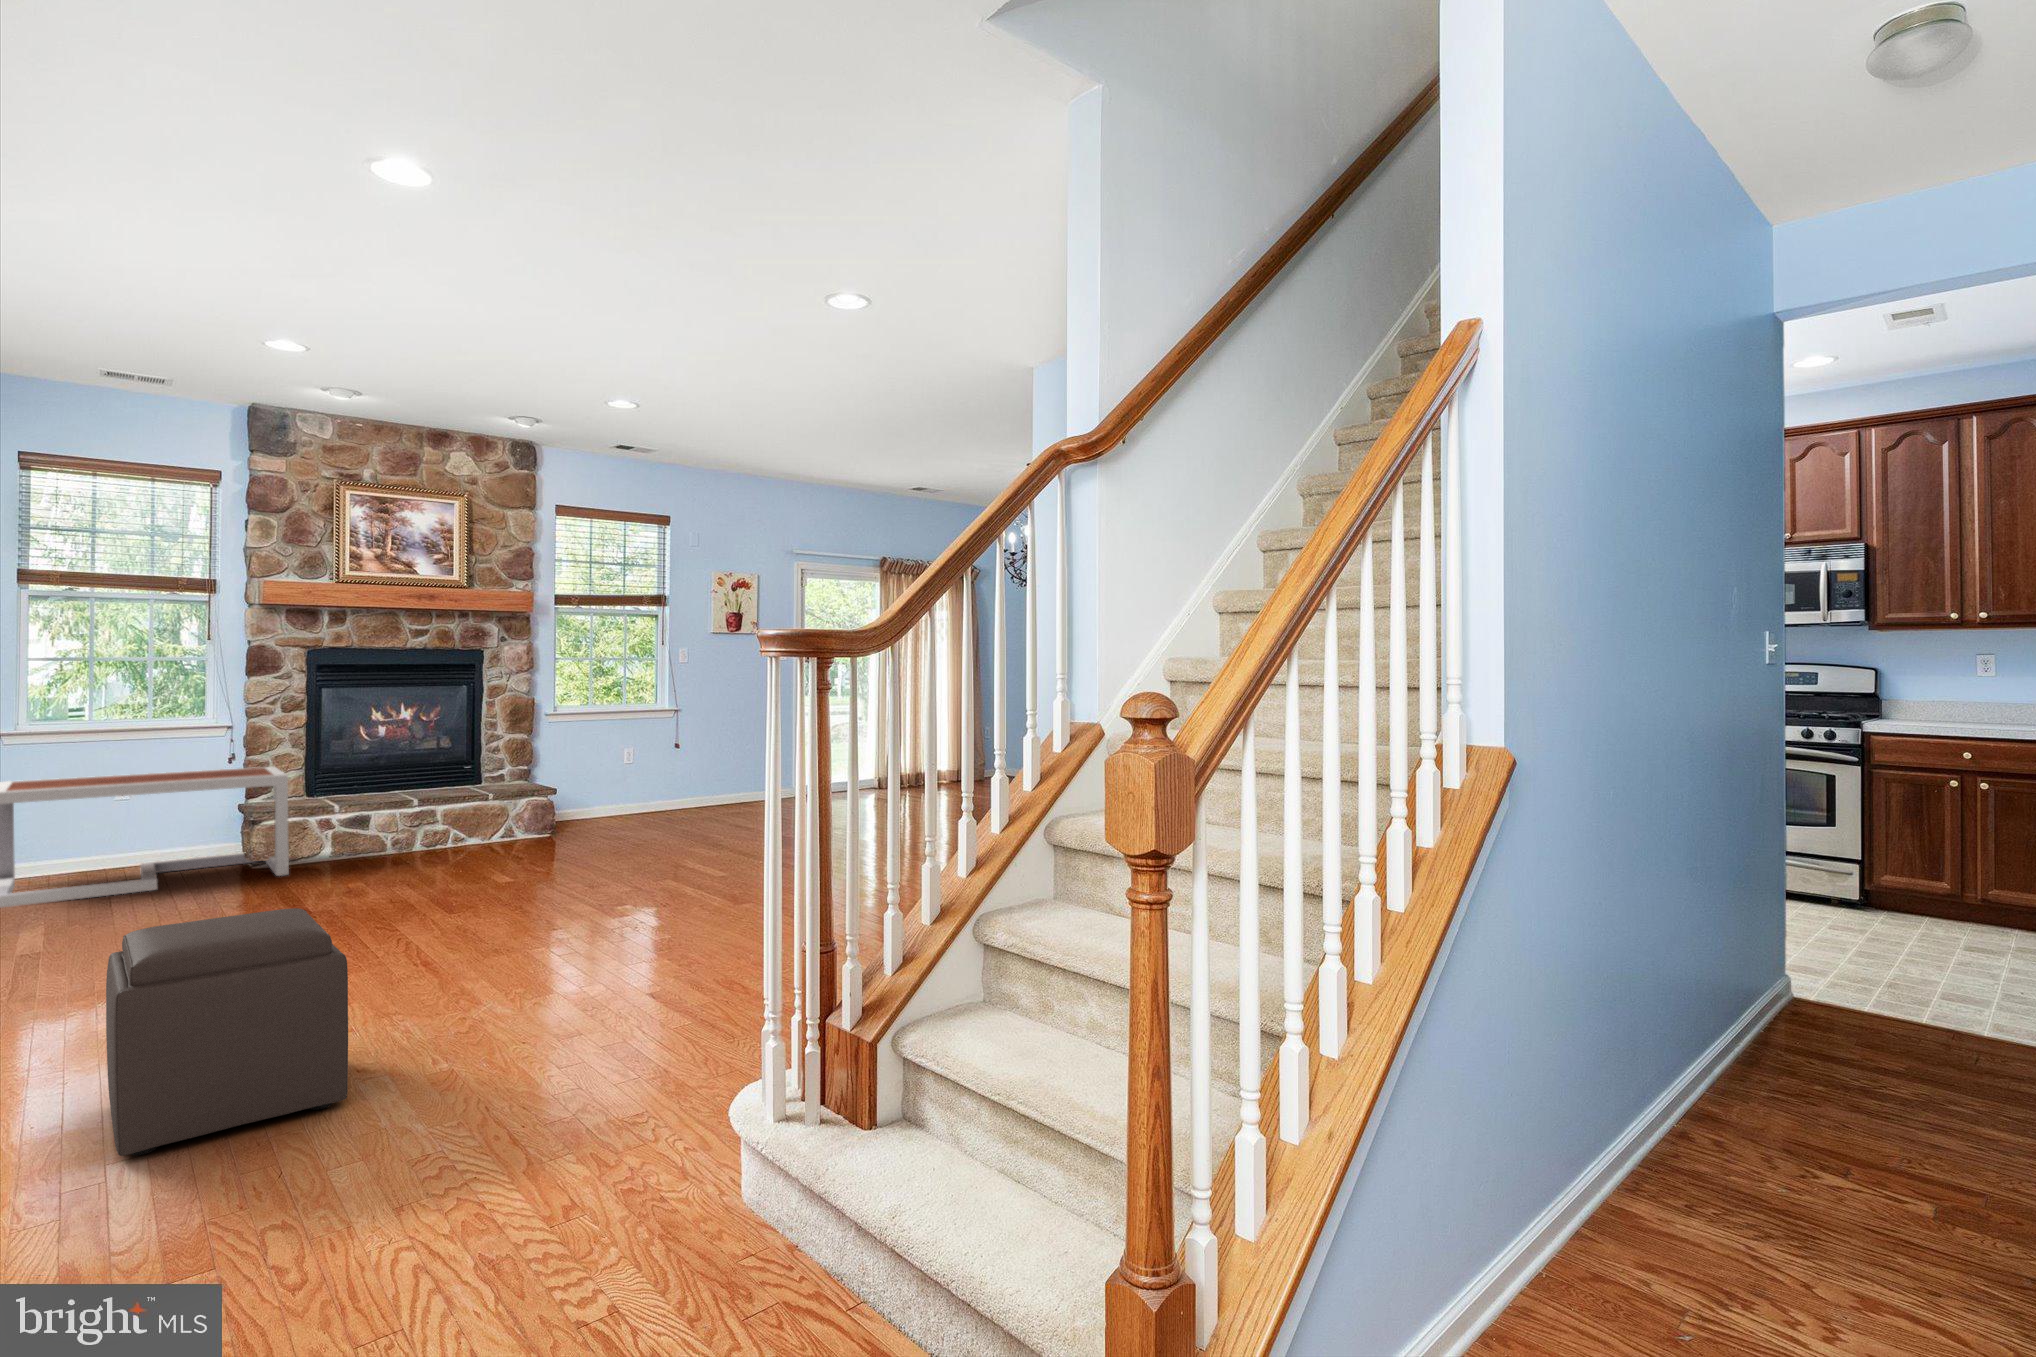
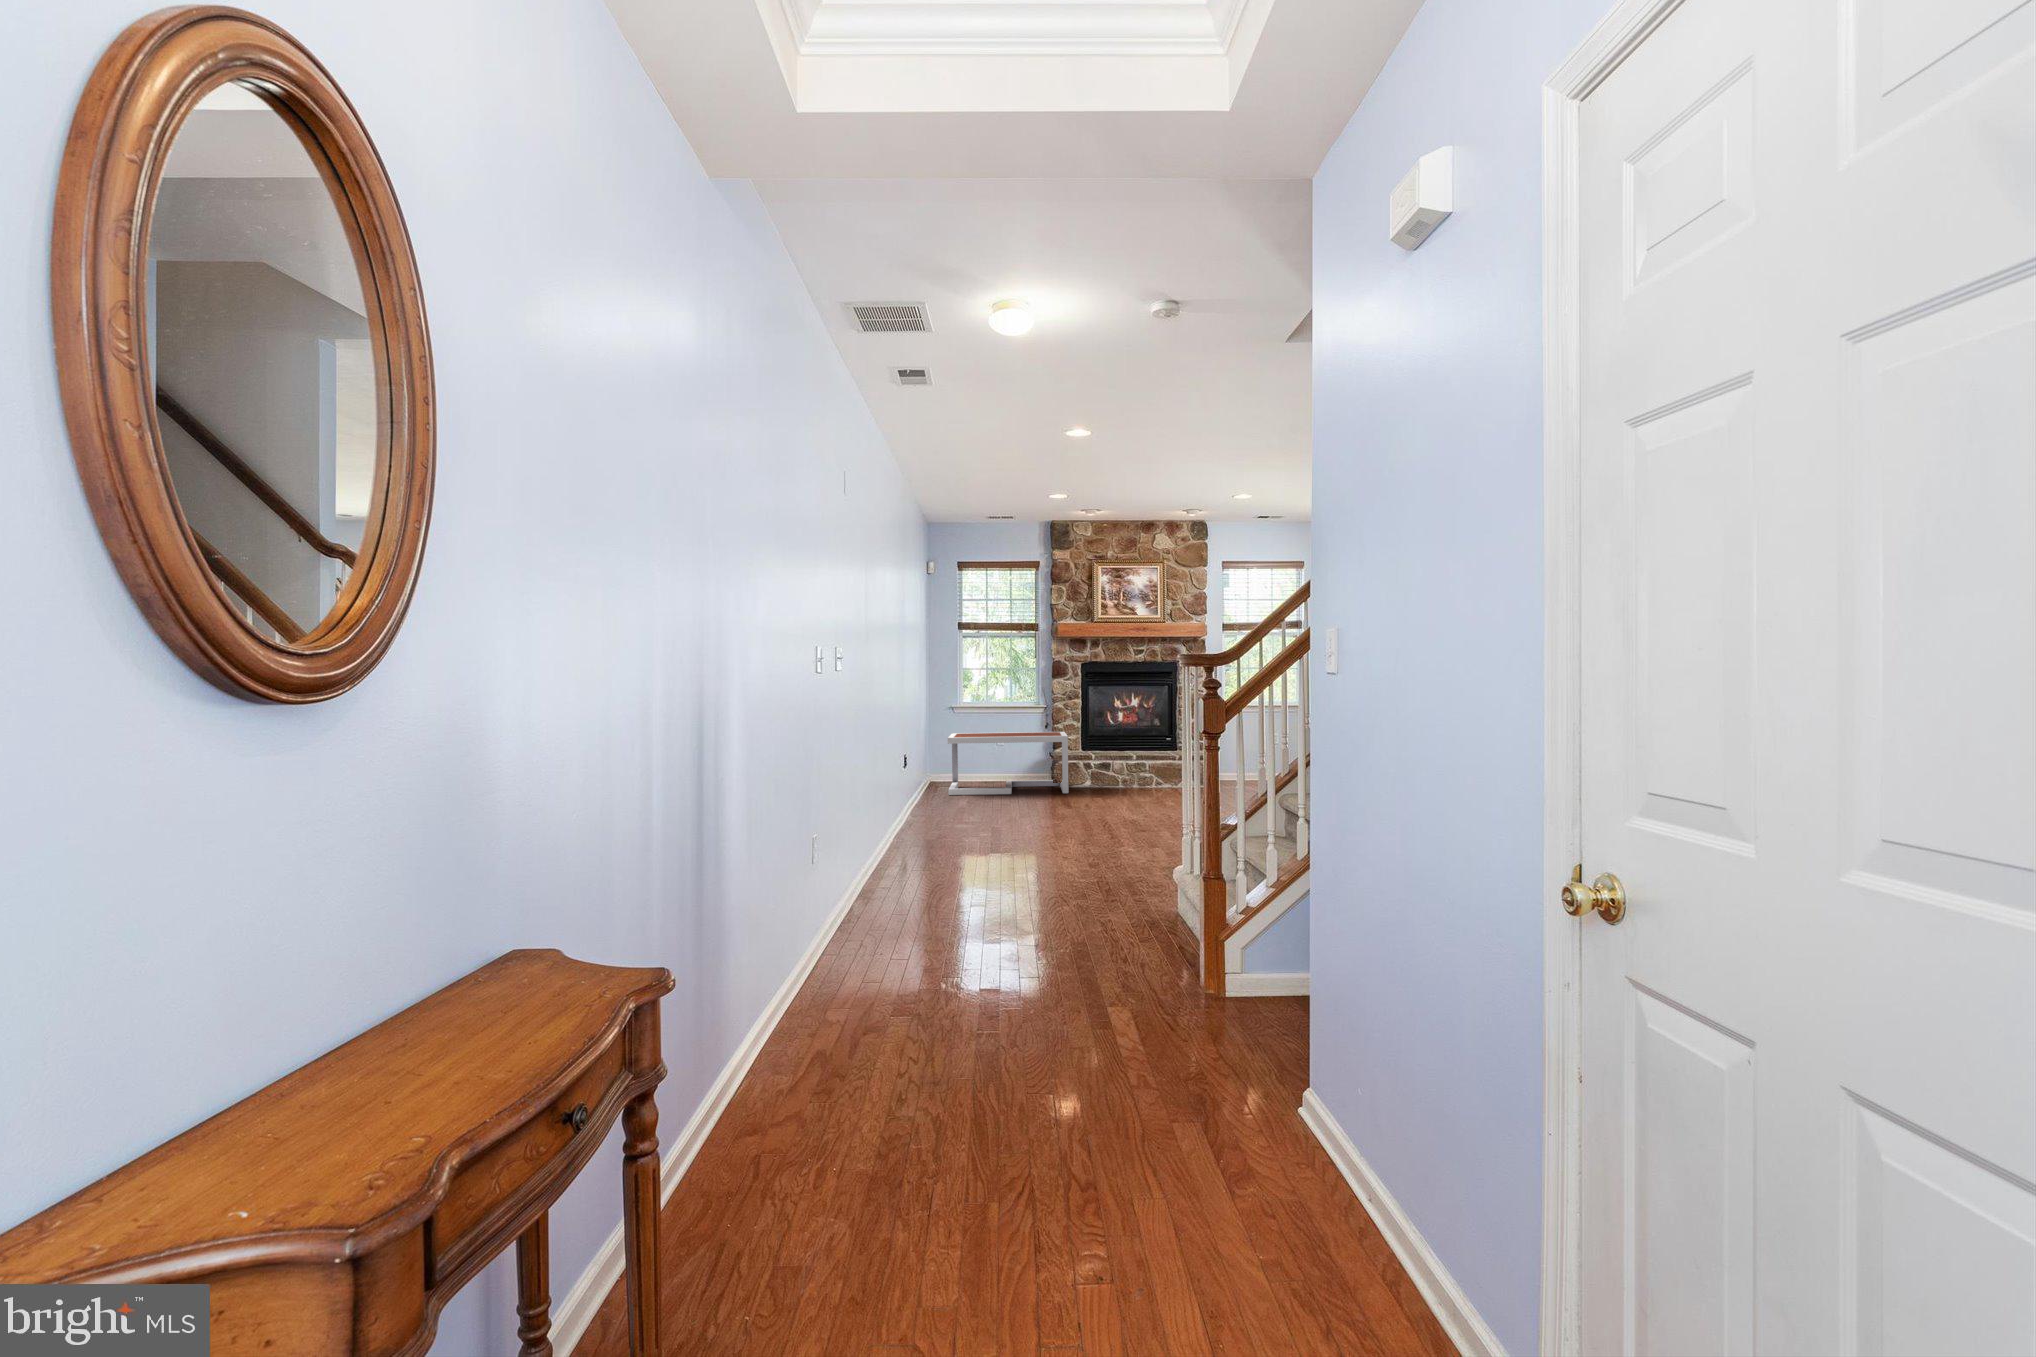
ottoman: present [106,908,348,1156] -> none [976,792,1057,883]

